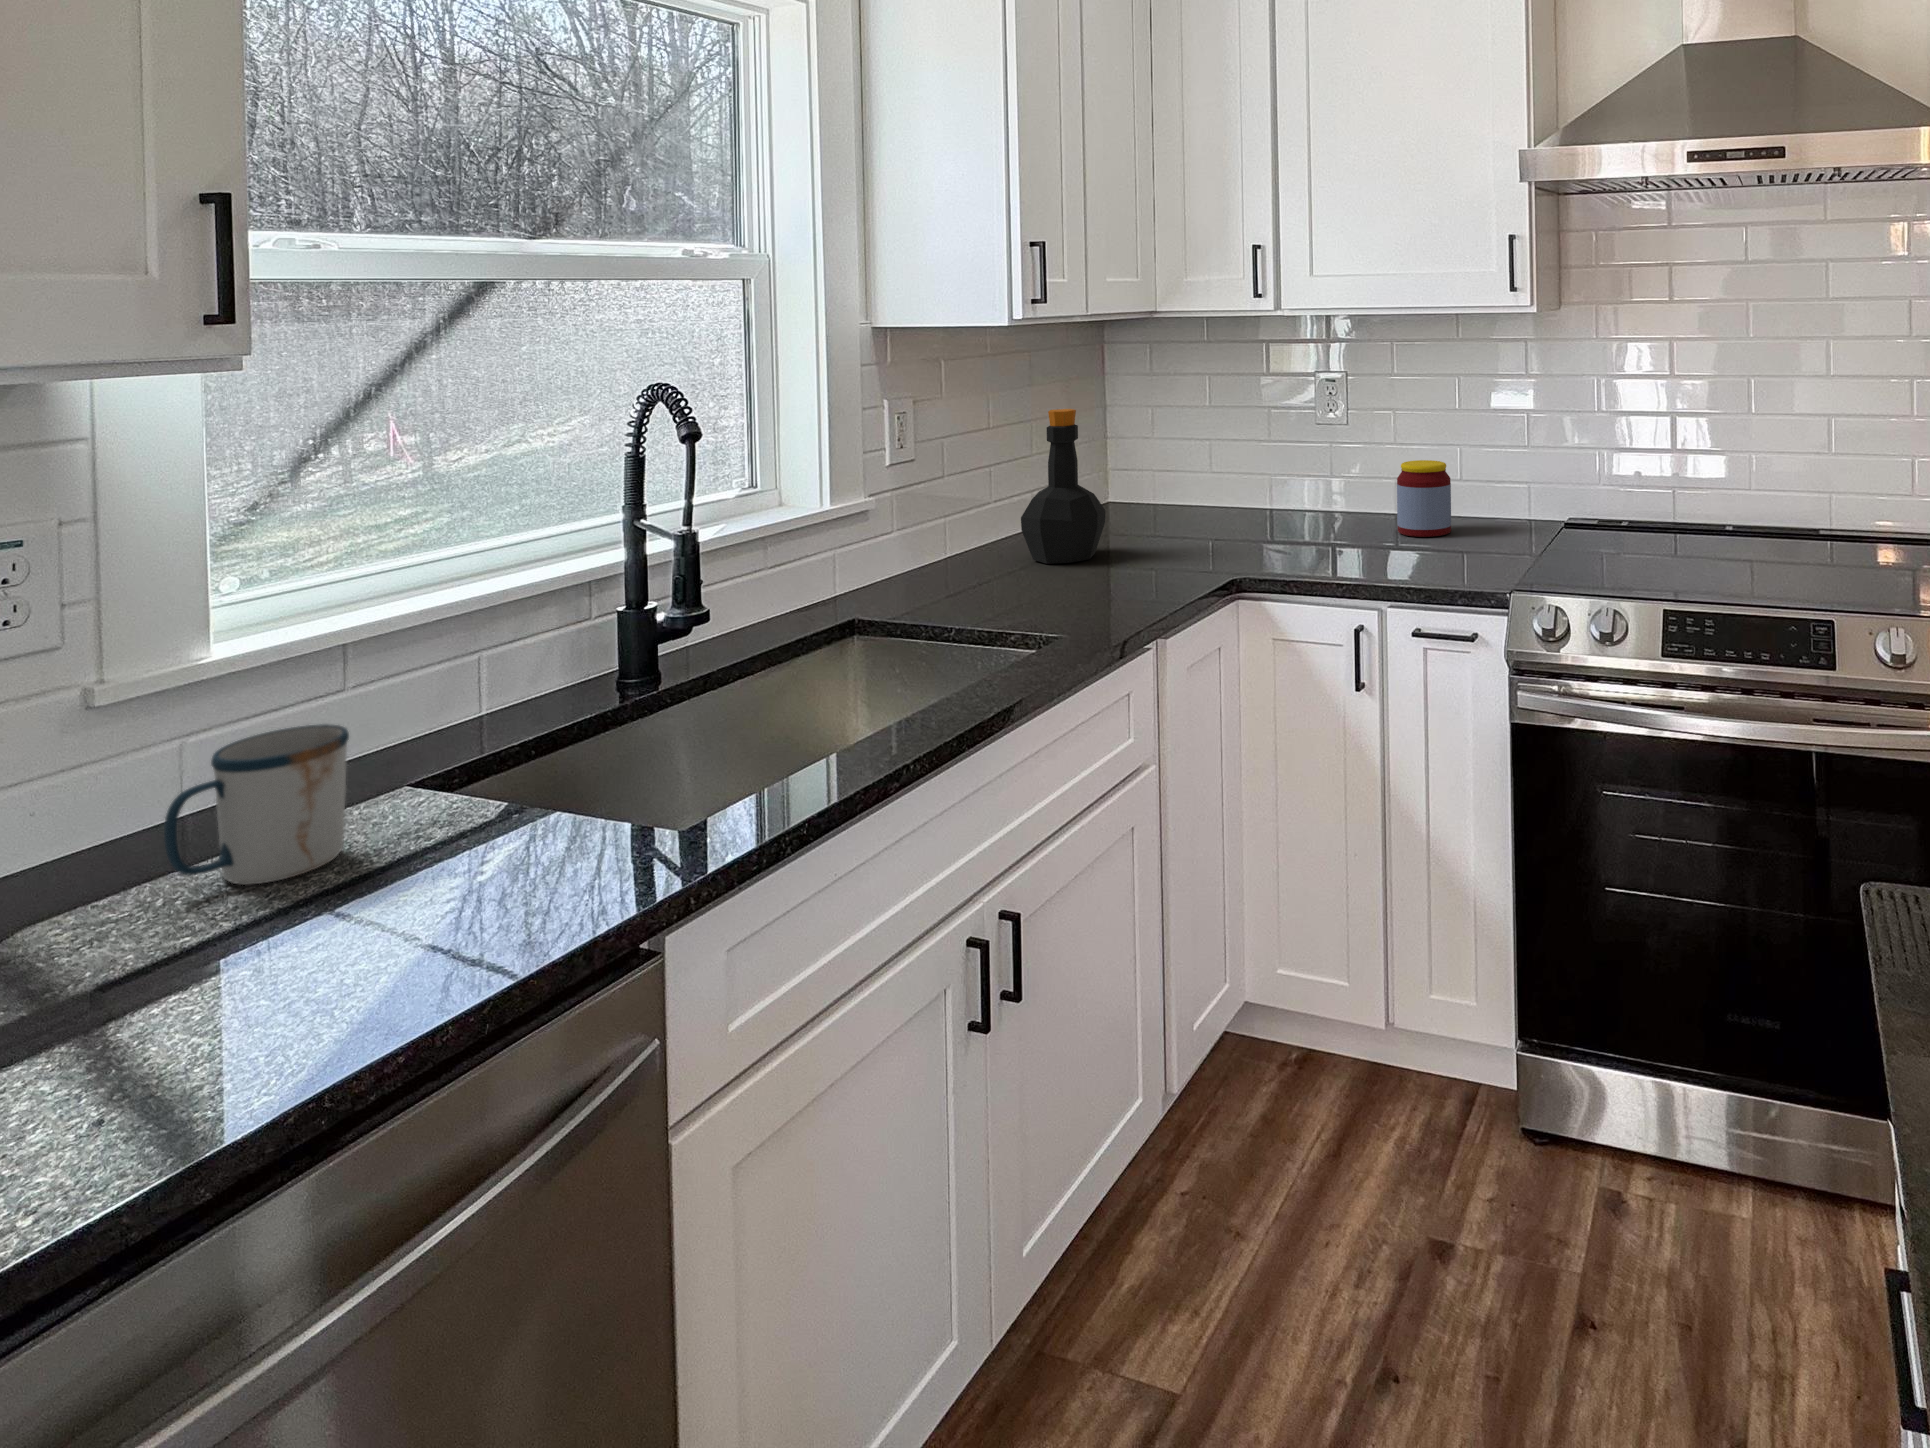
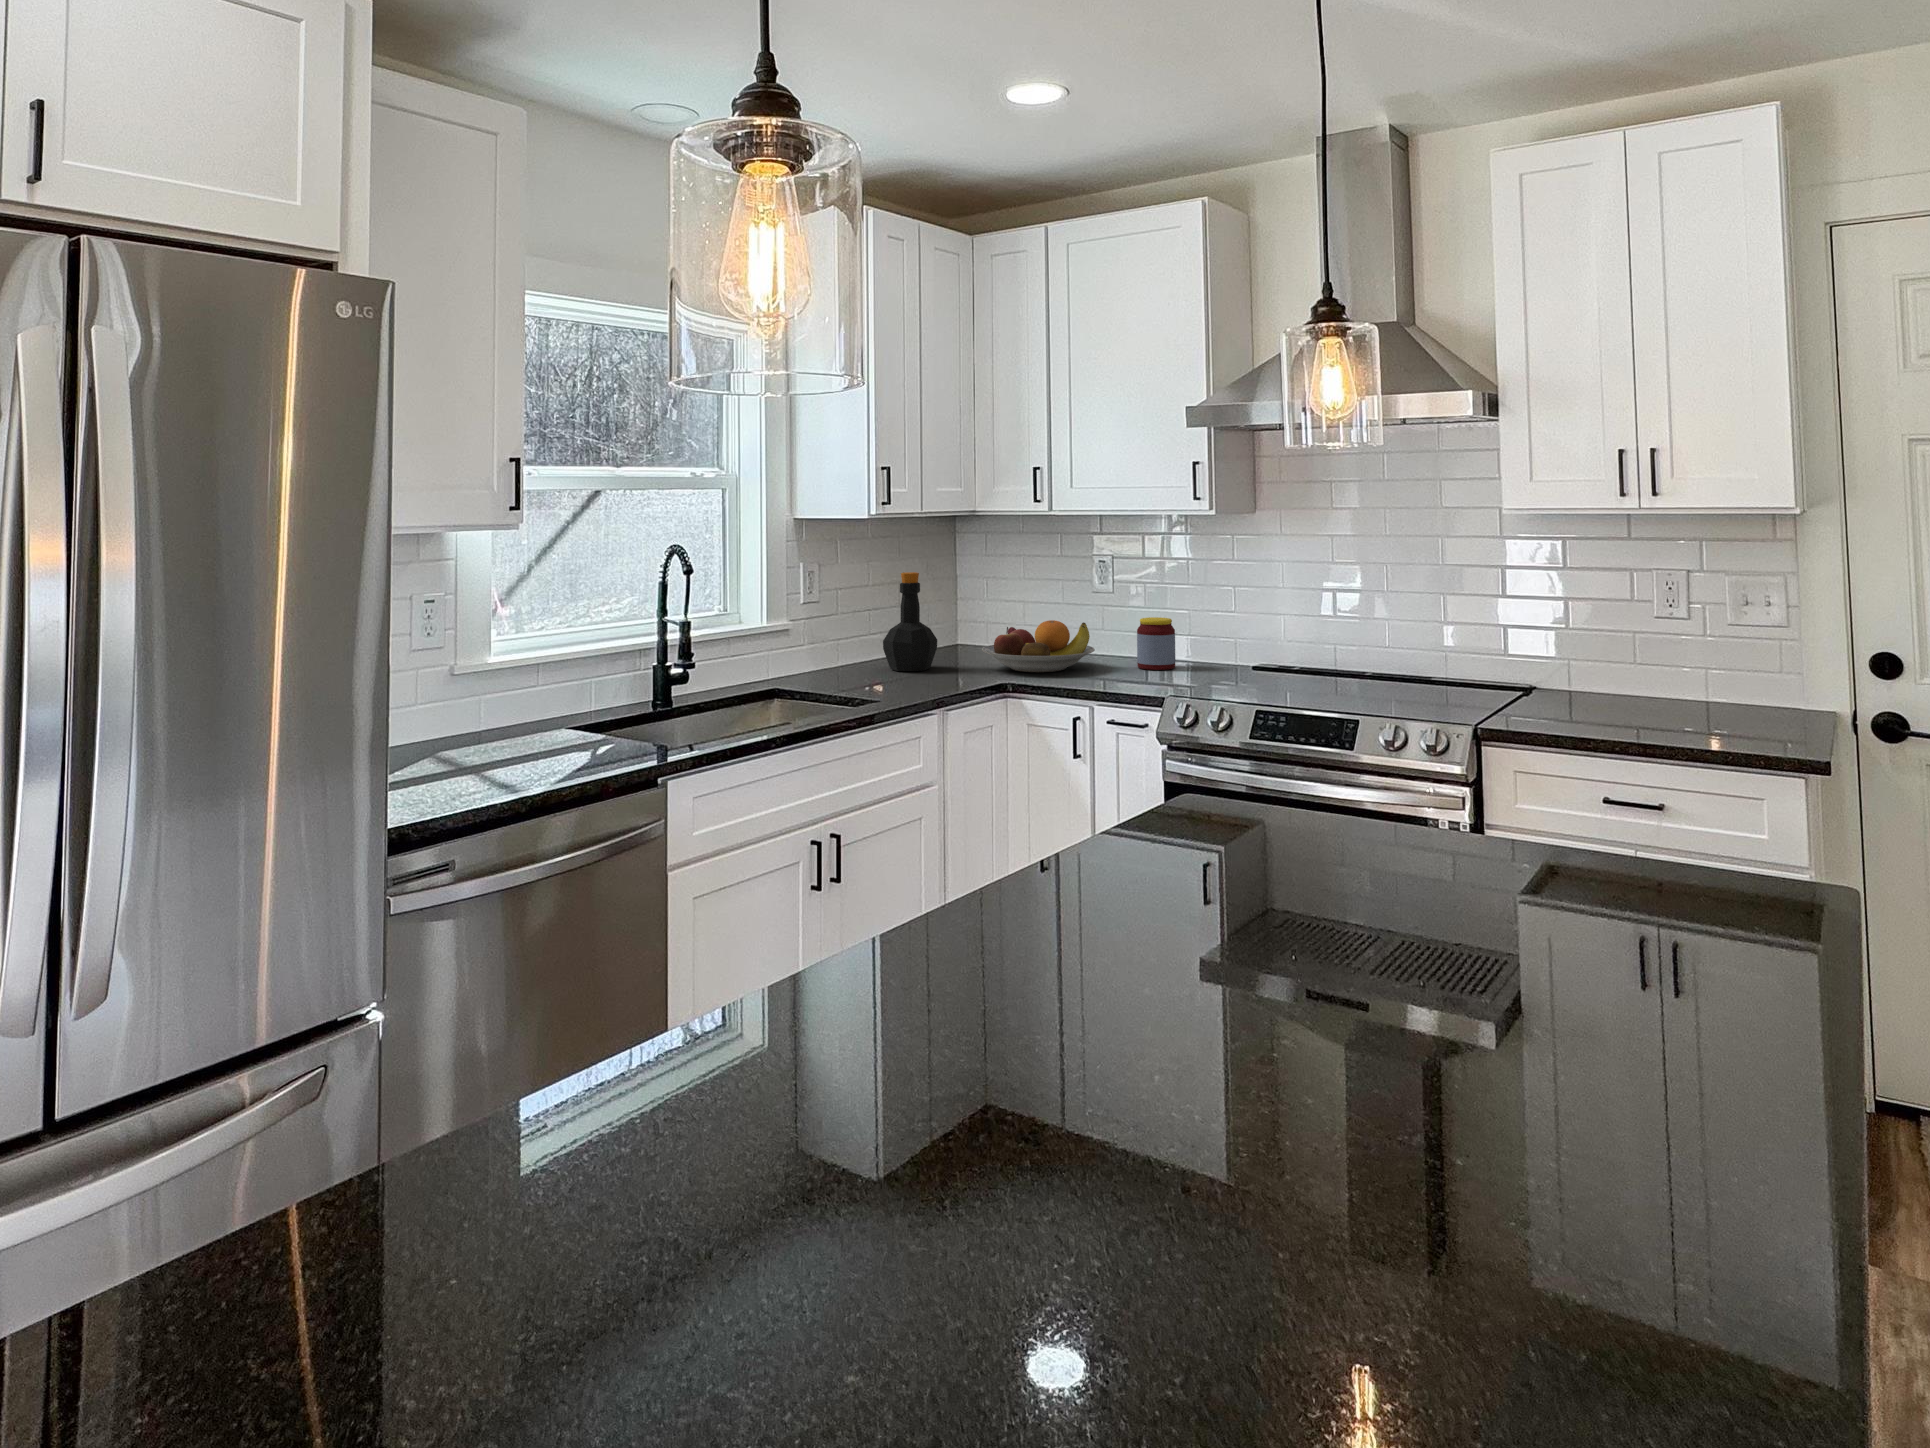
fruit bowl: none [1175,473,1342,552] -> present [982,620,1095,672]
mug: present [164,724,349,885] -> none [486,686,548,746]

